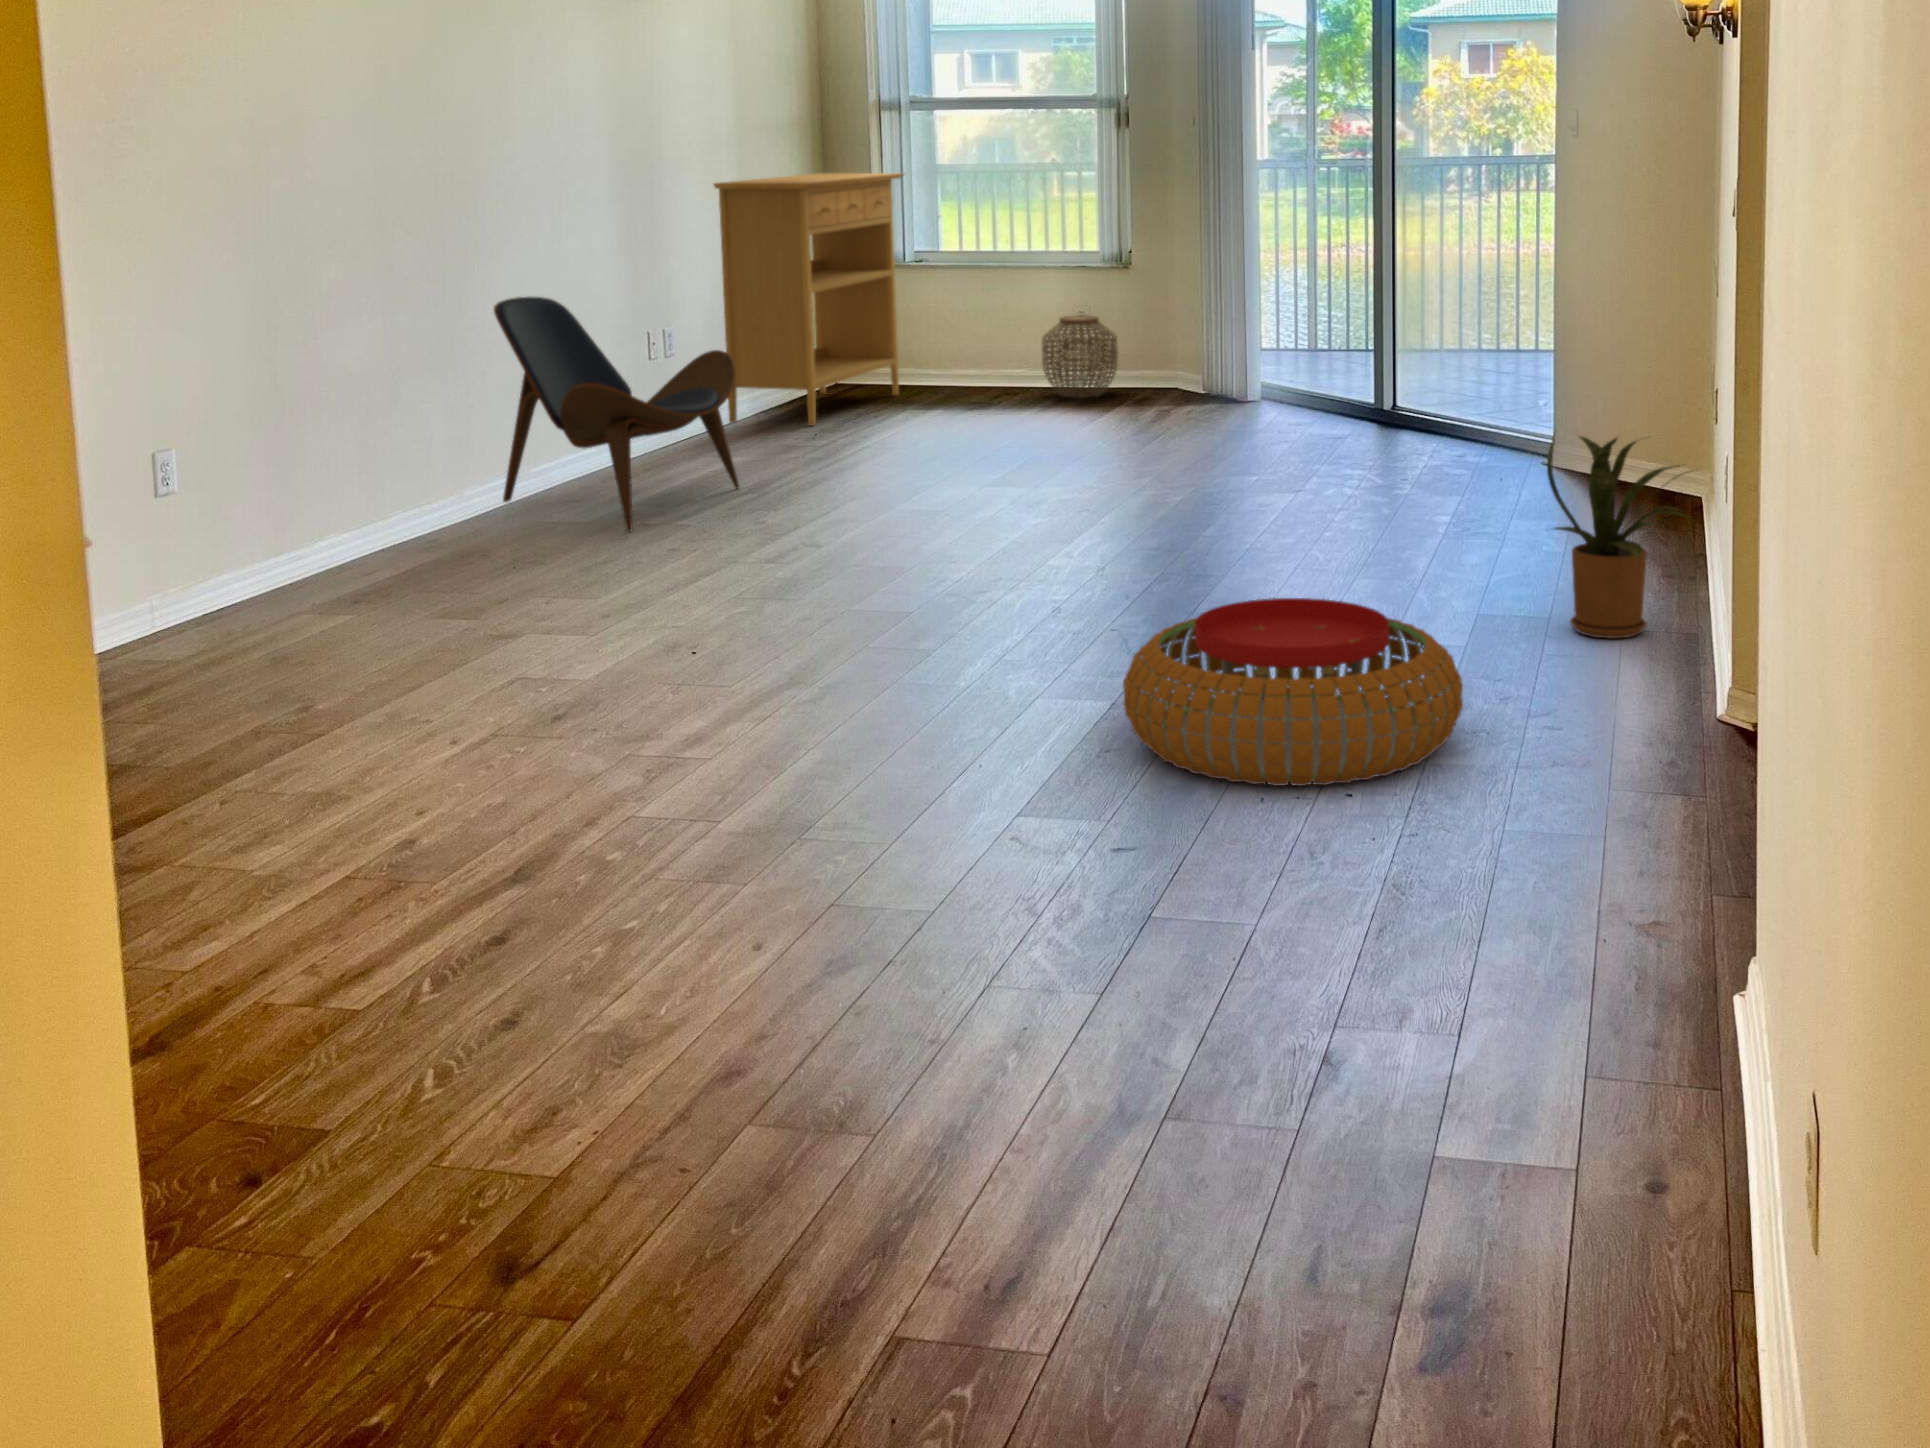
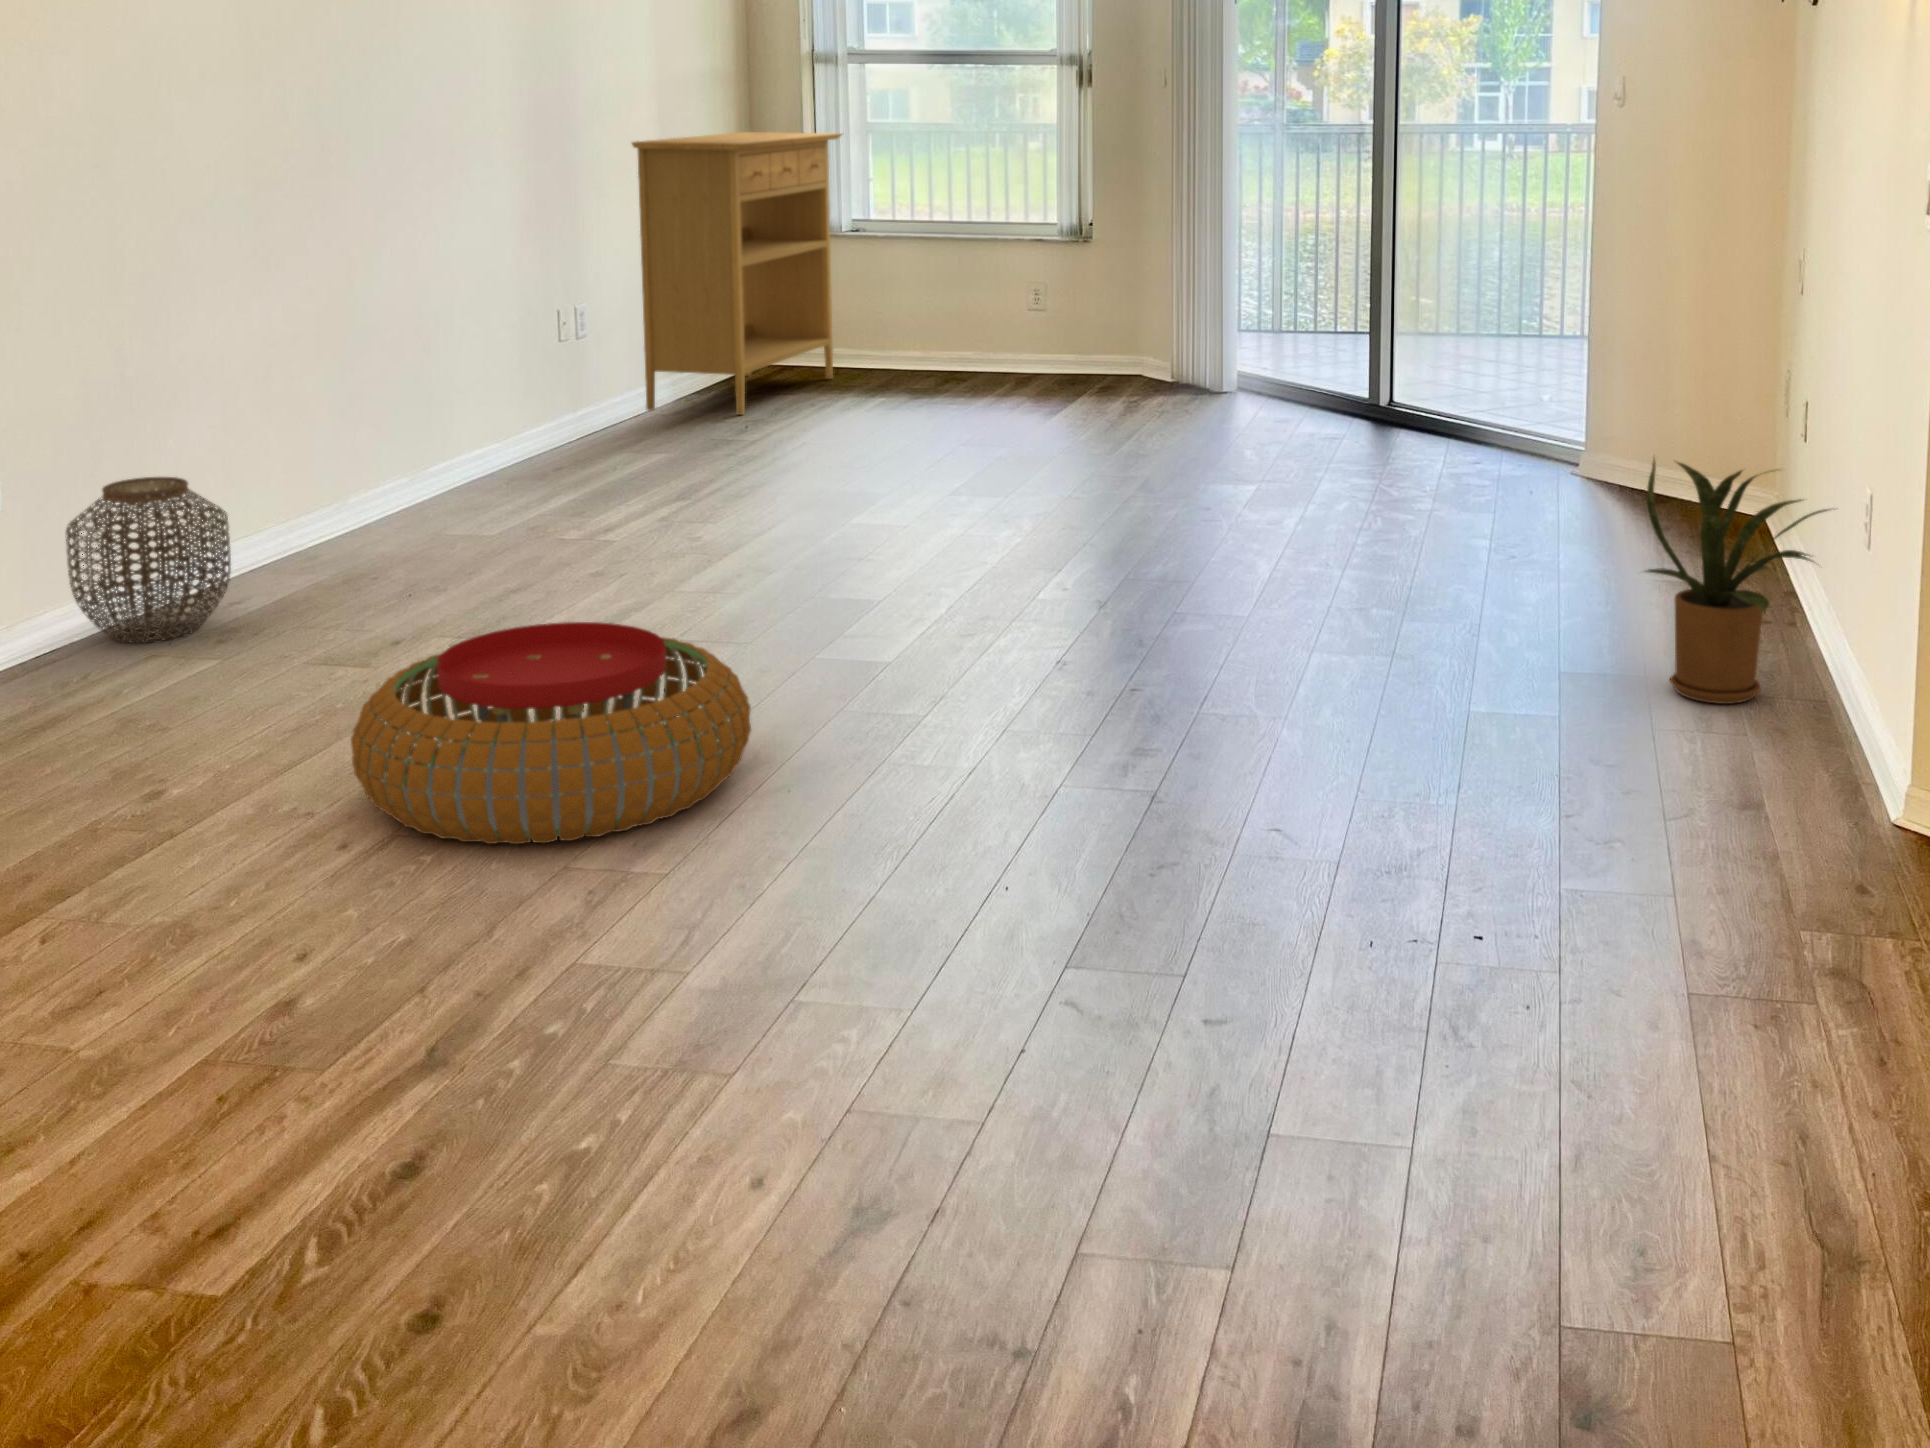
lounge chair: present [494,297,739,532] -> none [384,272,667,548]
woven basket: present [1042,315,1118,397] -> present [66,477,231,643]
pouf: present [1123,598,1463,786] -> present [351,622,751,844]

